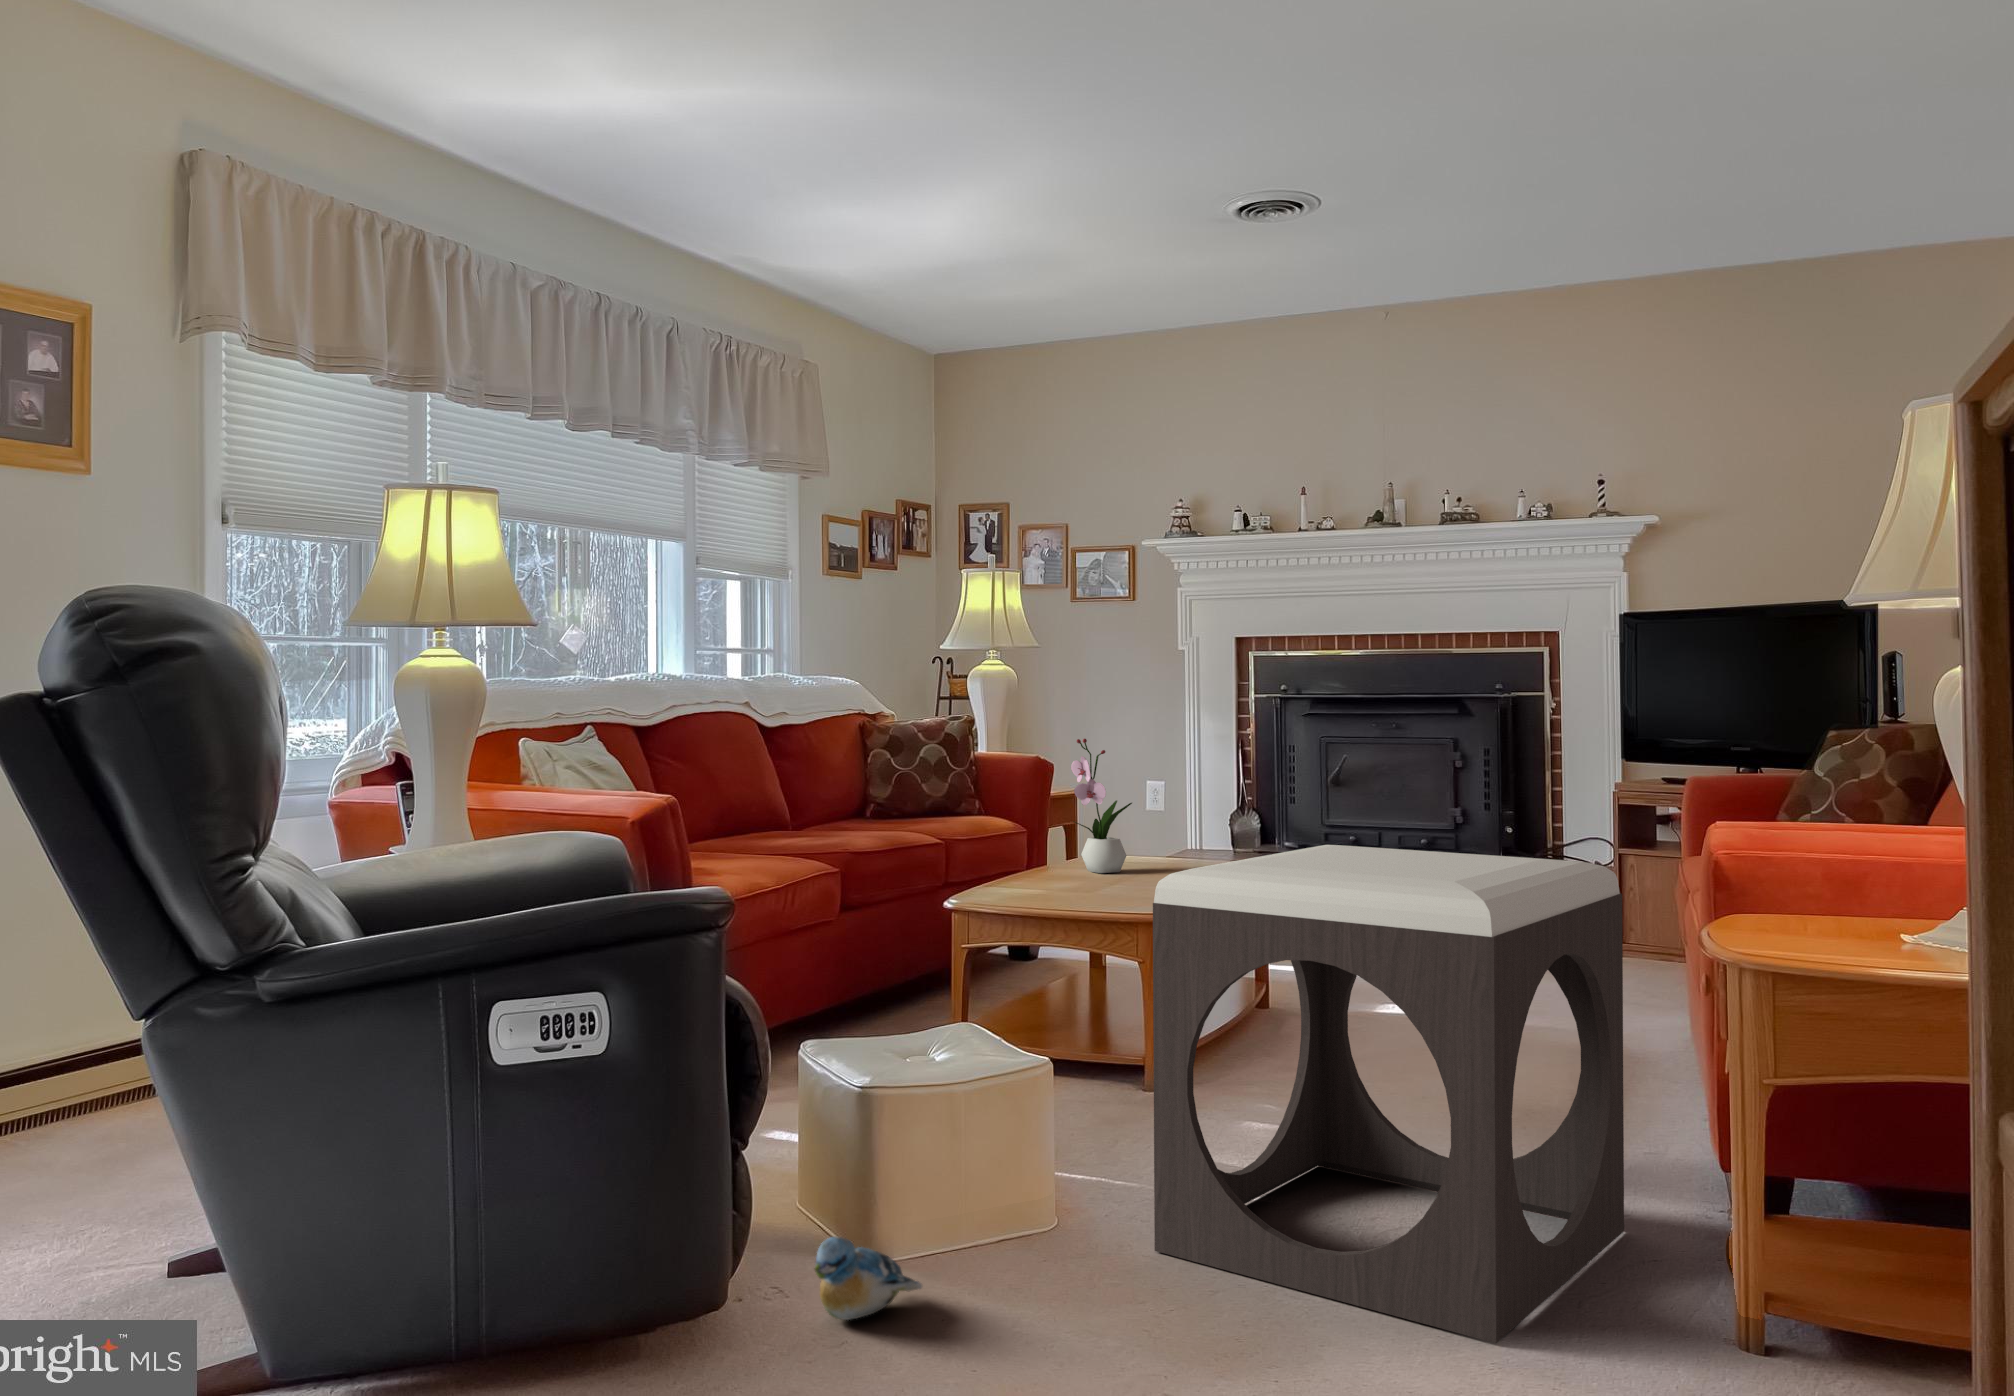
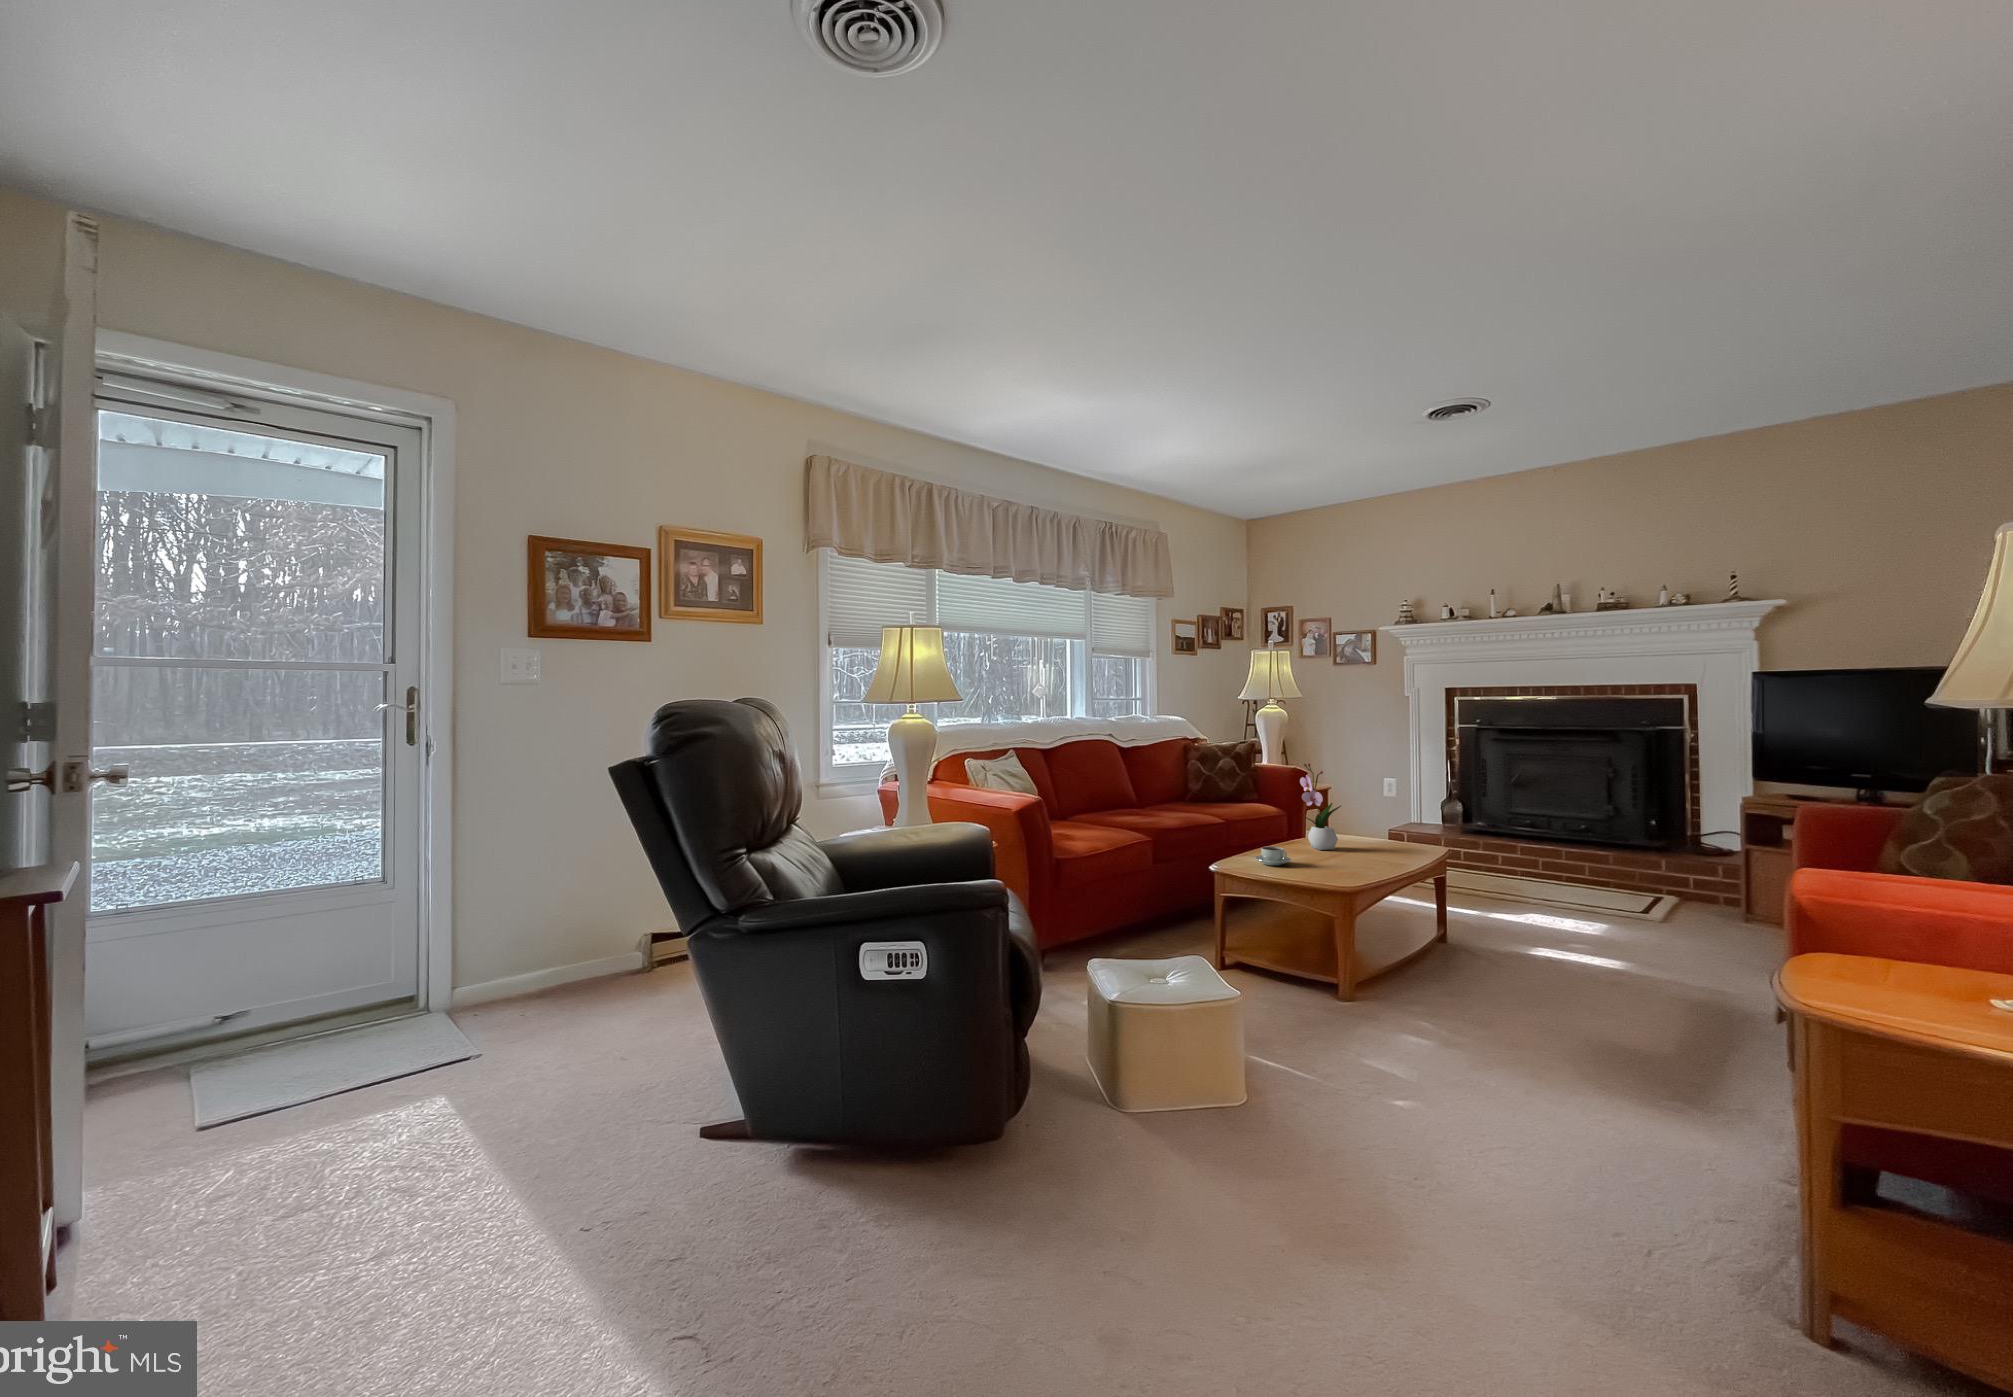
footstool: present [1153,845,1624,1343] -> none [1301,860,1704,1279]
coffee cup: none [1015,866,1071,894] -> present [1255,846,1291,866]
plush toy: present [815,1236,922,1320] -> none [1061,1101,1133,1155]

